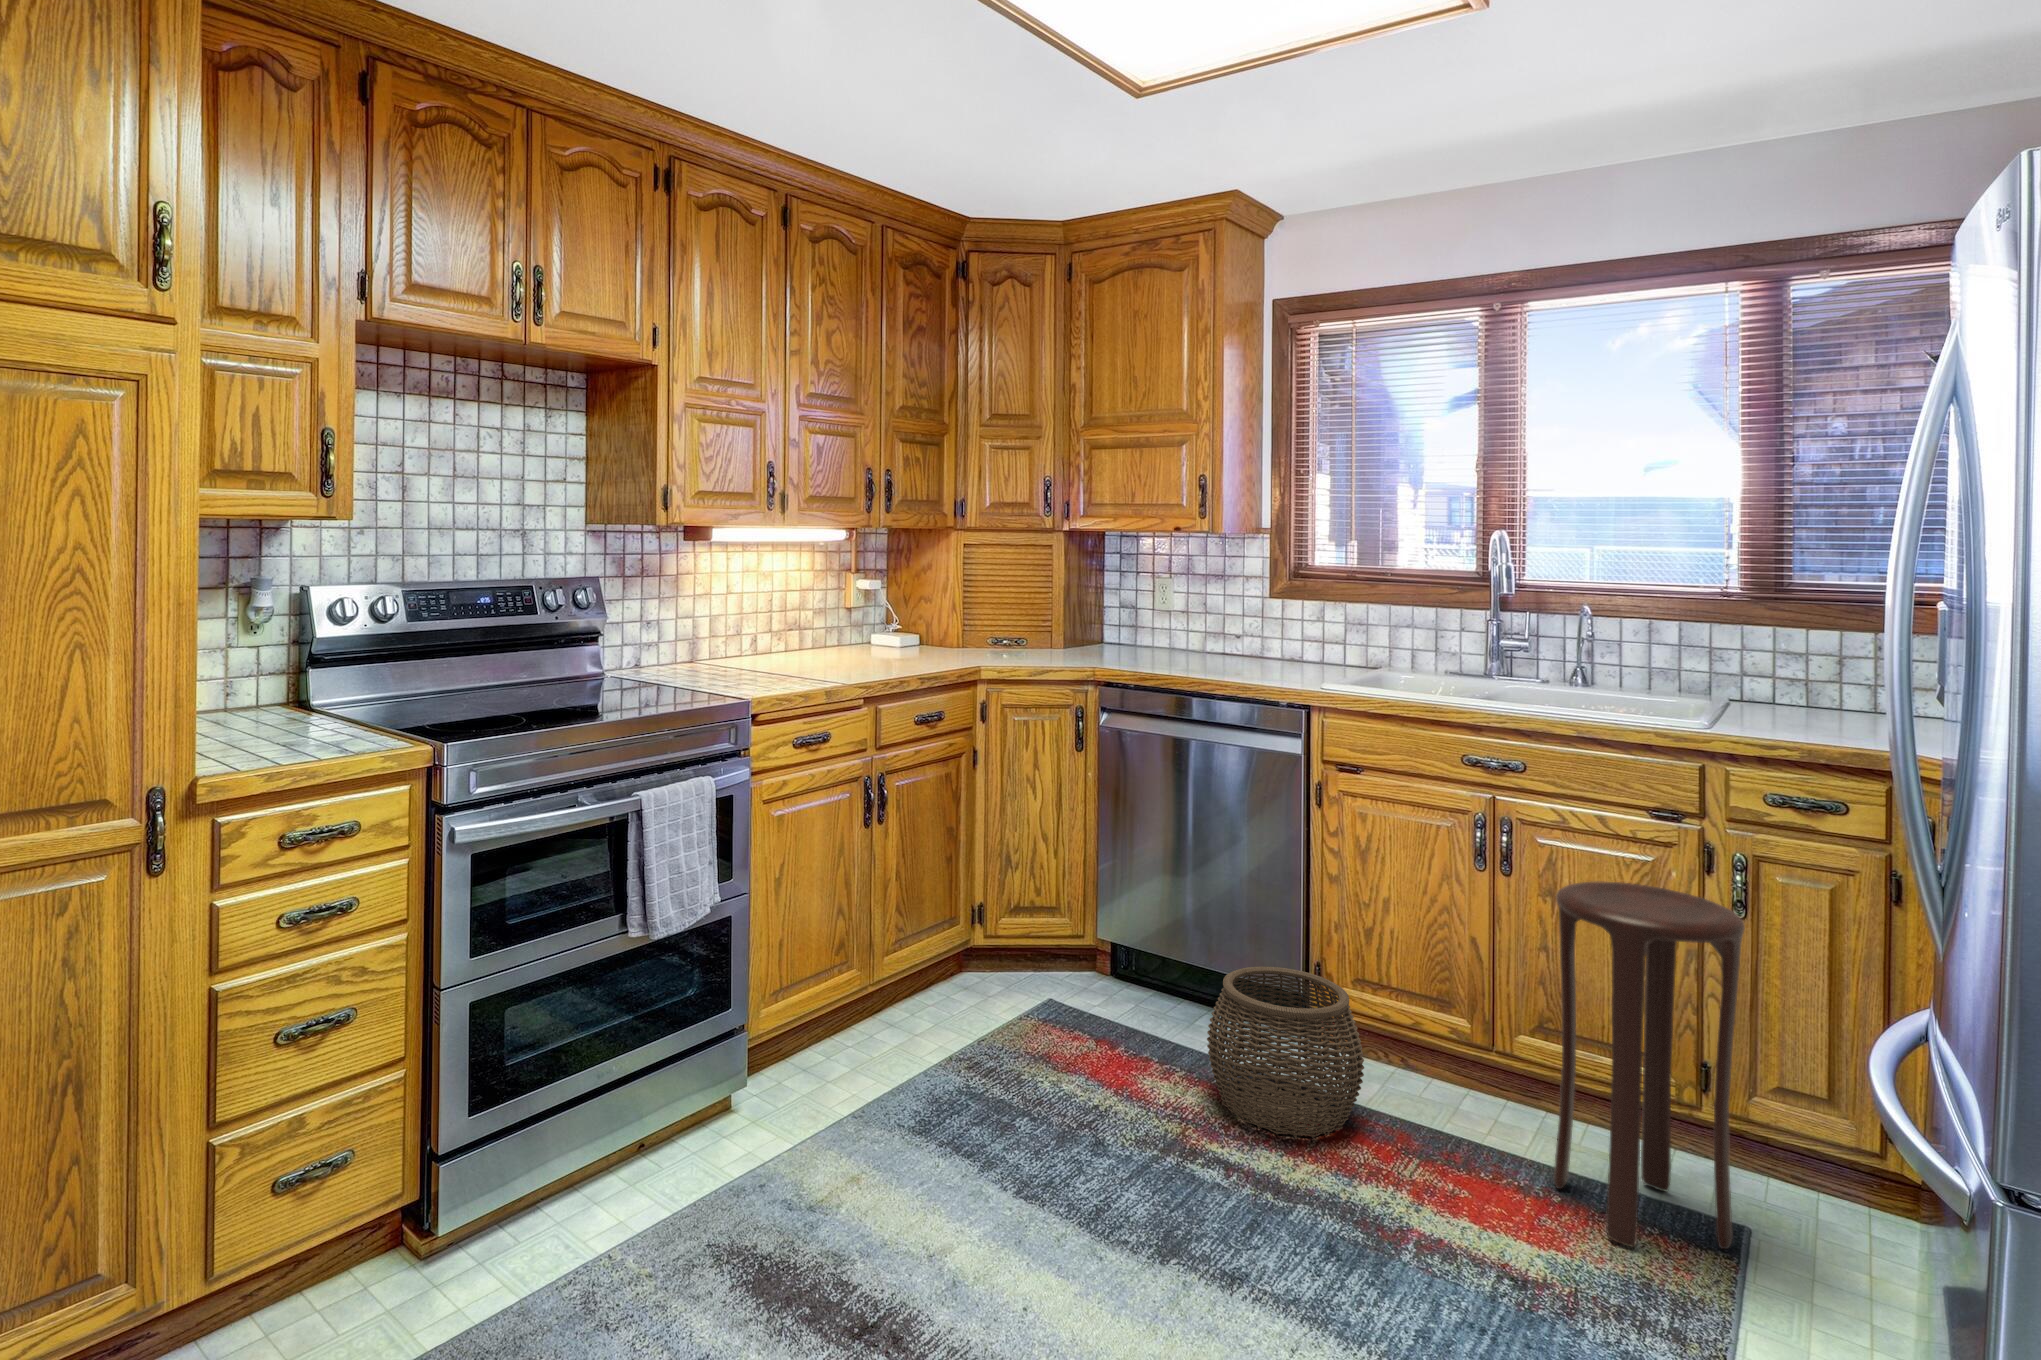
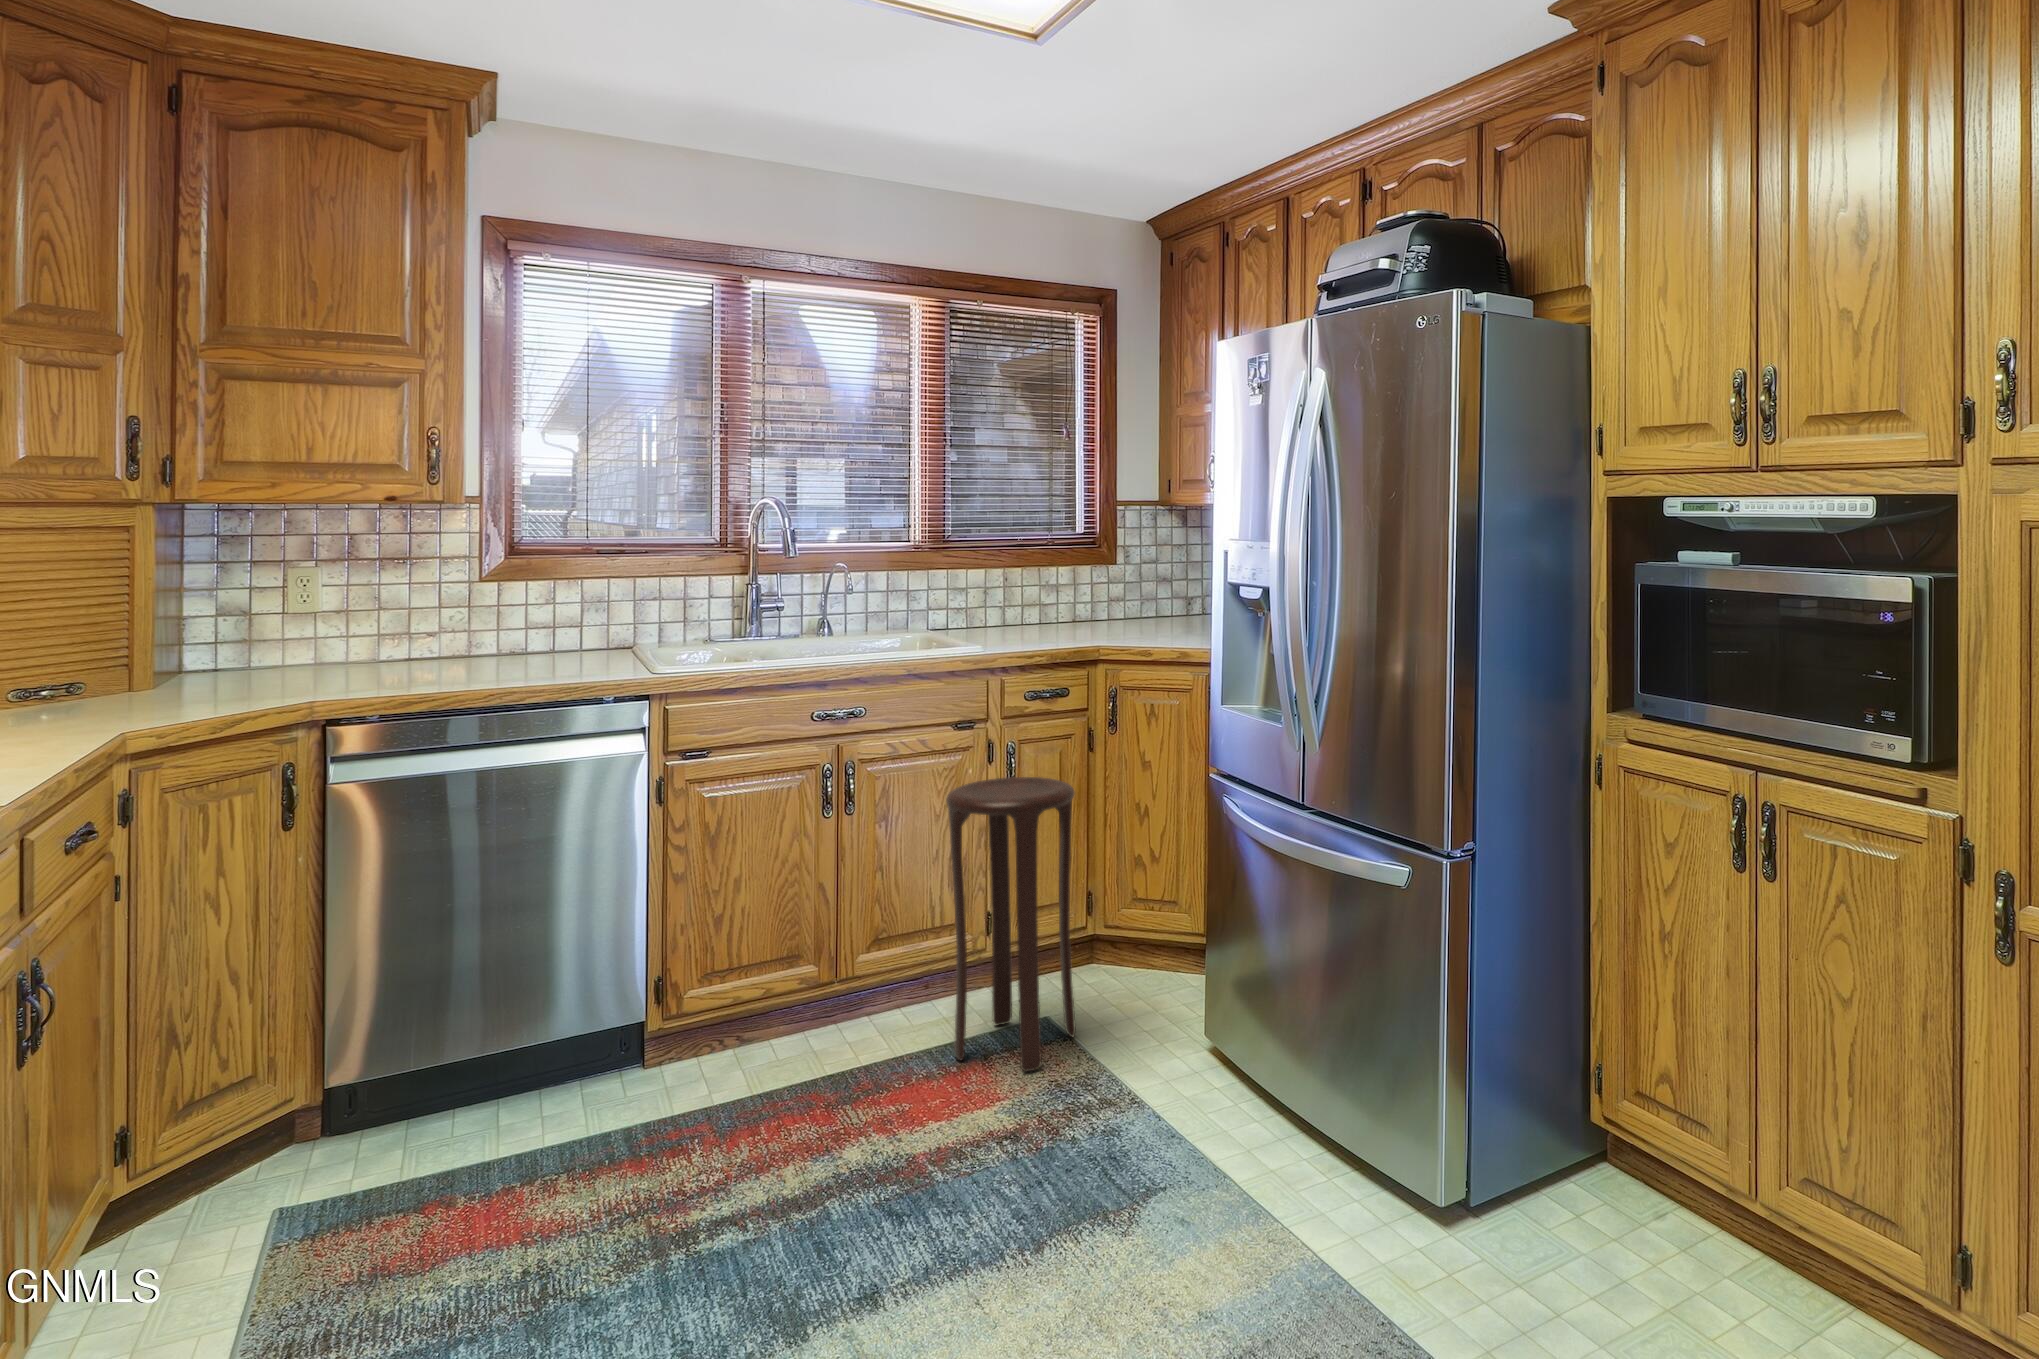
woven basket: present [1207,967,1364,1138] -> none [618,972,799,1169]

